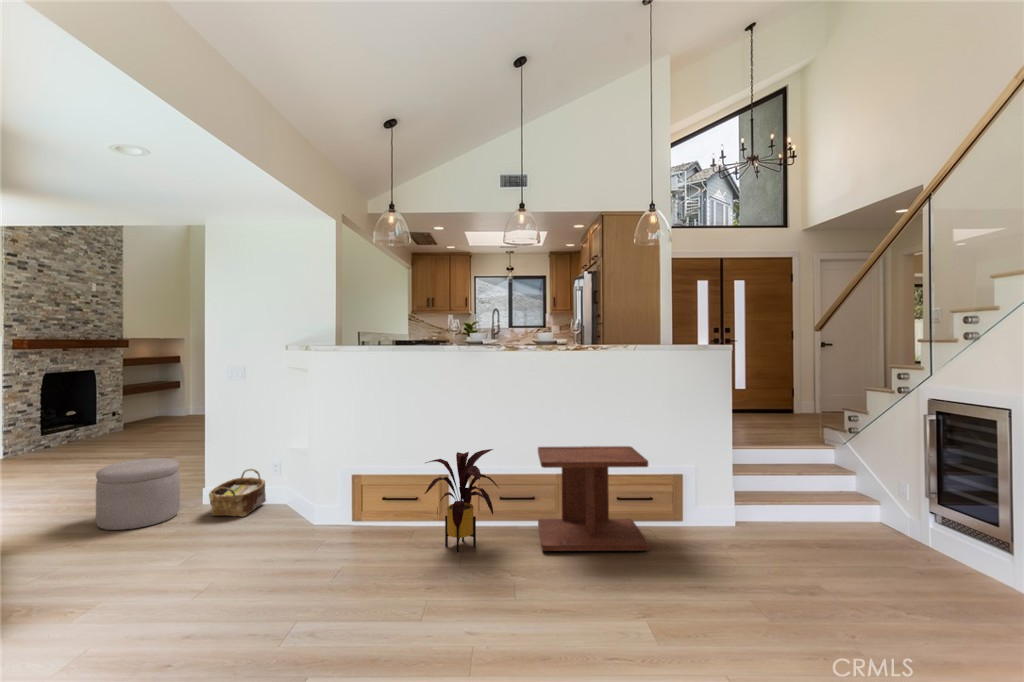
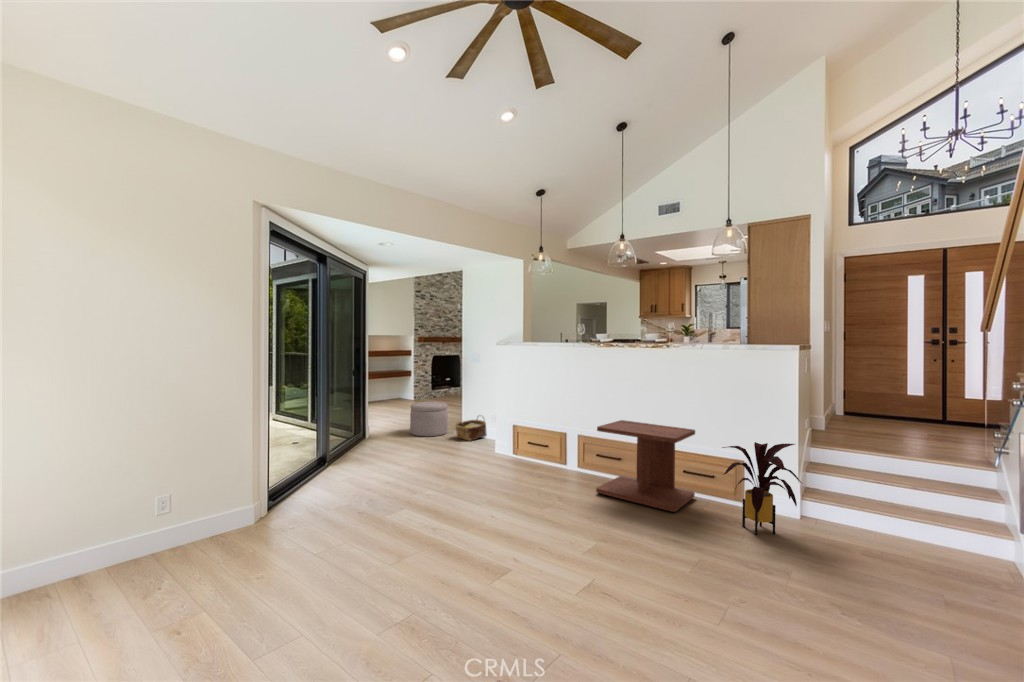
house plant: present [424,449,498,552] -> present [722,442,801,535]

